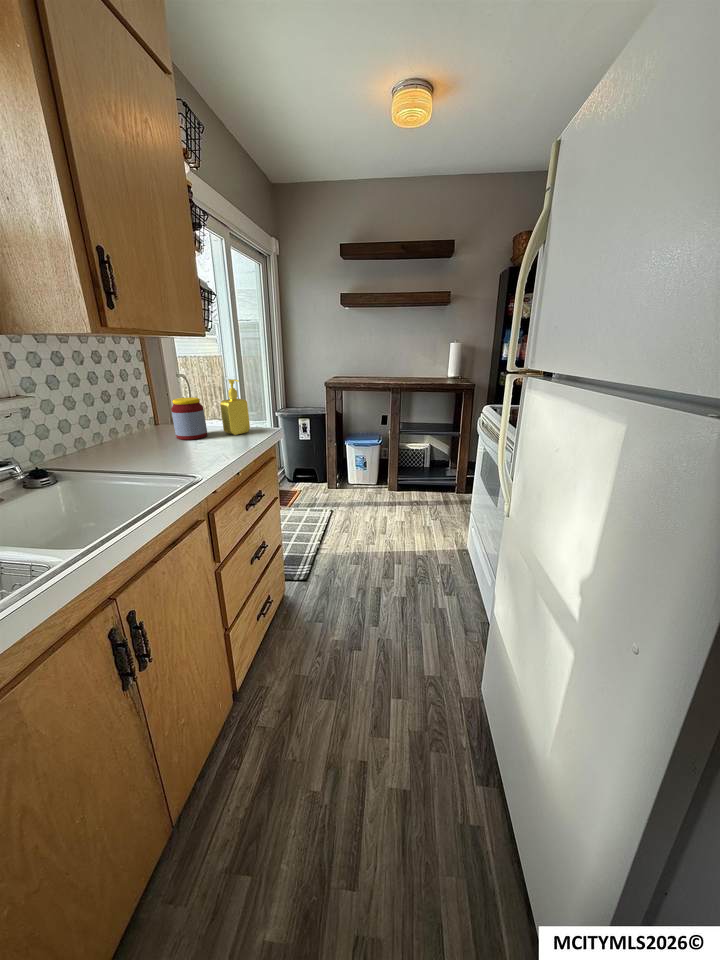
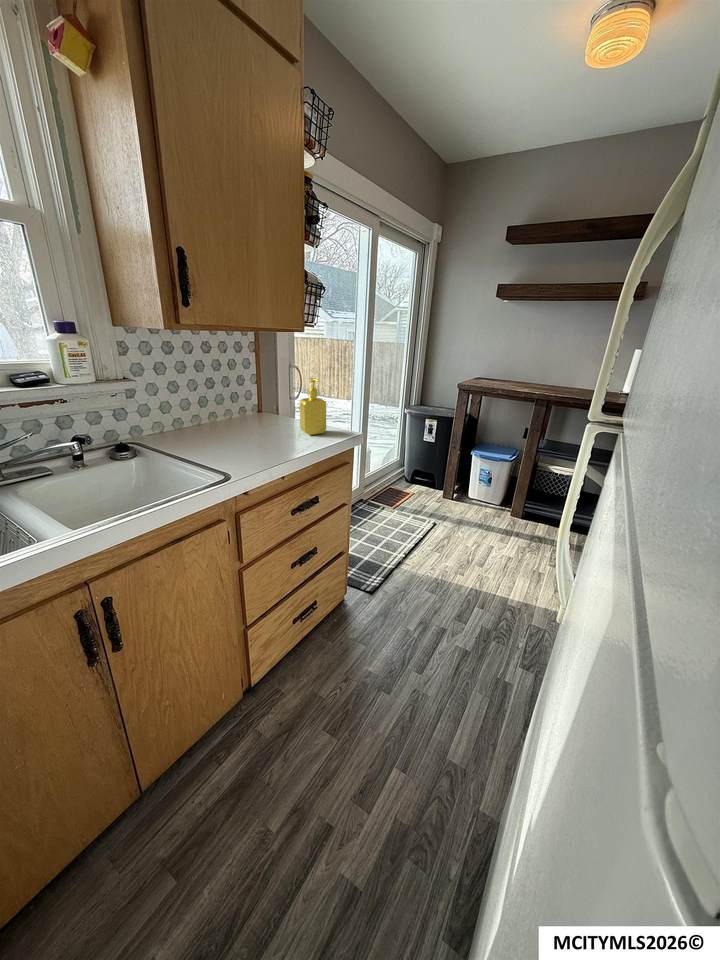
jar: present [171,397,207,440] -> none [255,392,286,433]

